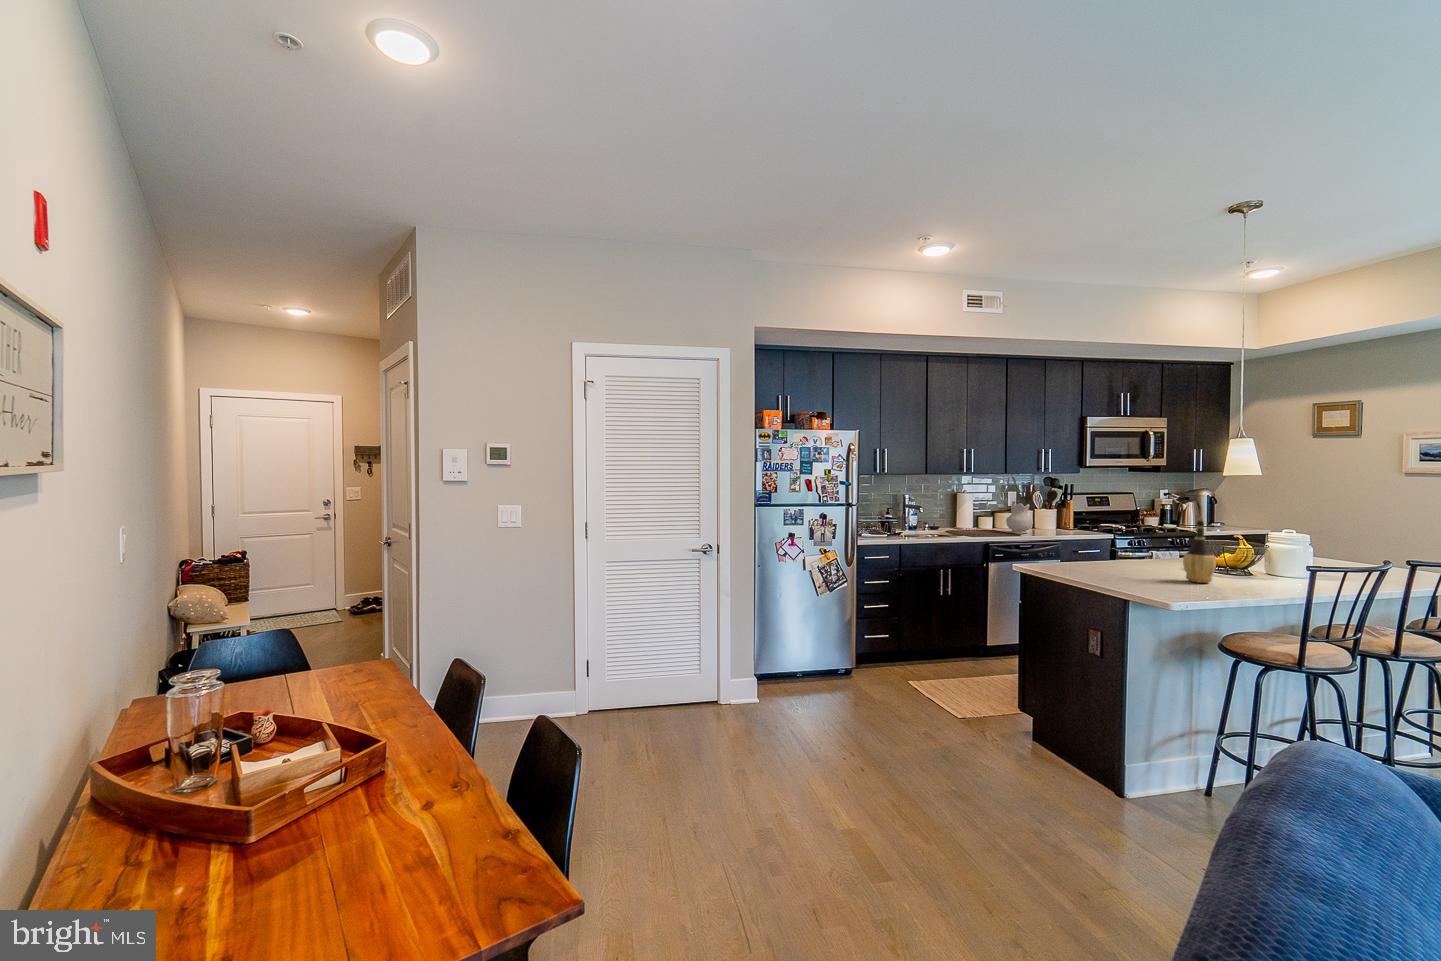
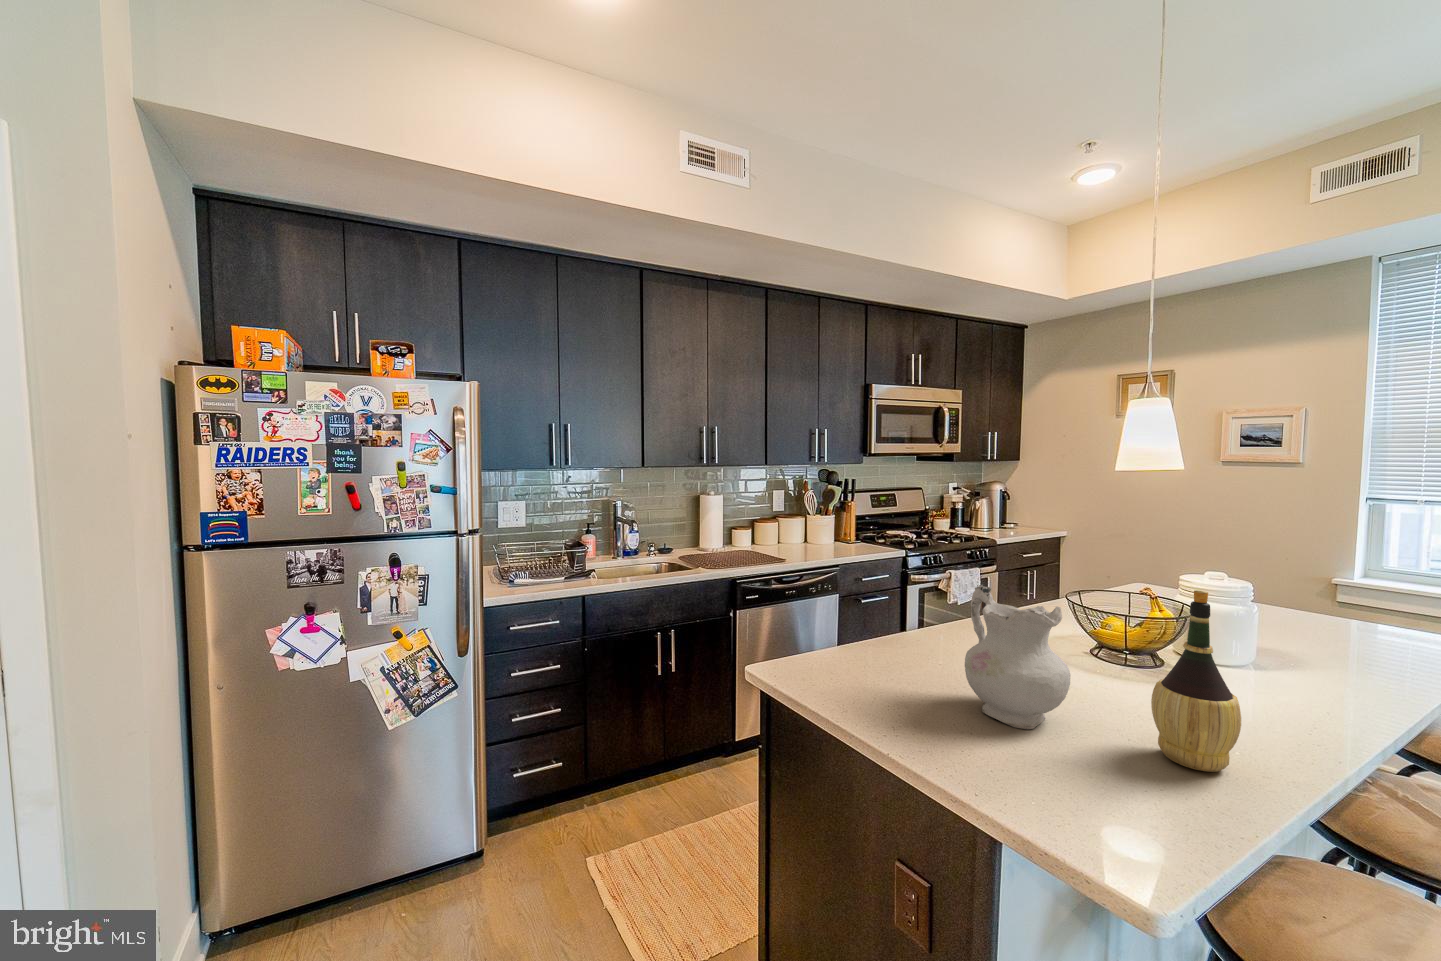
ceramic pitcher: present [1006,501,1033,534] -> present [965,585,1070,729]

